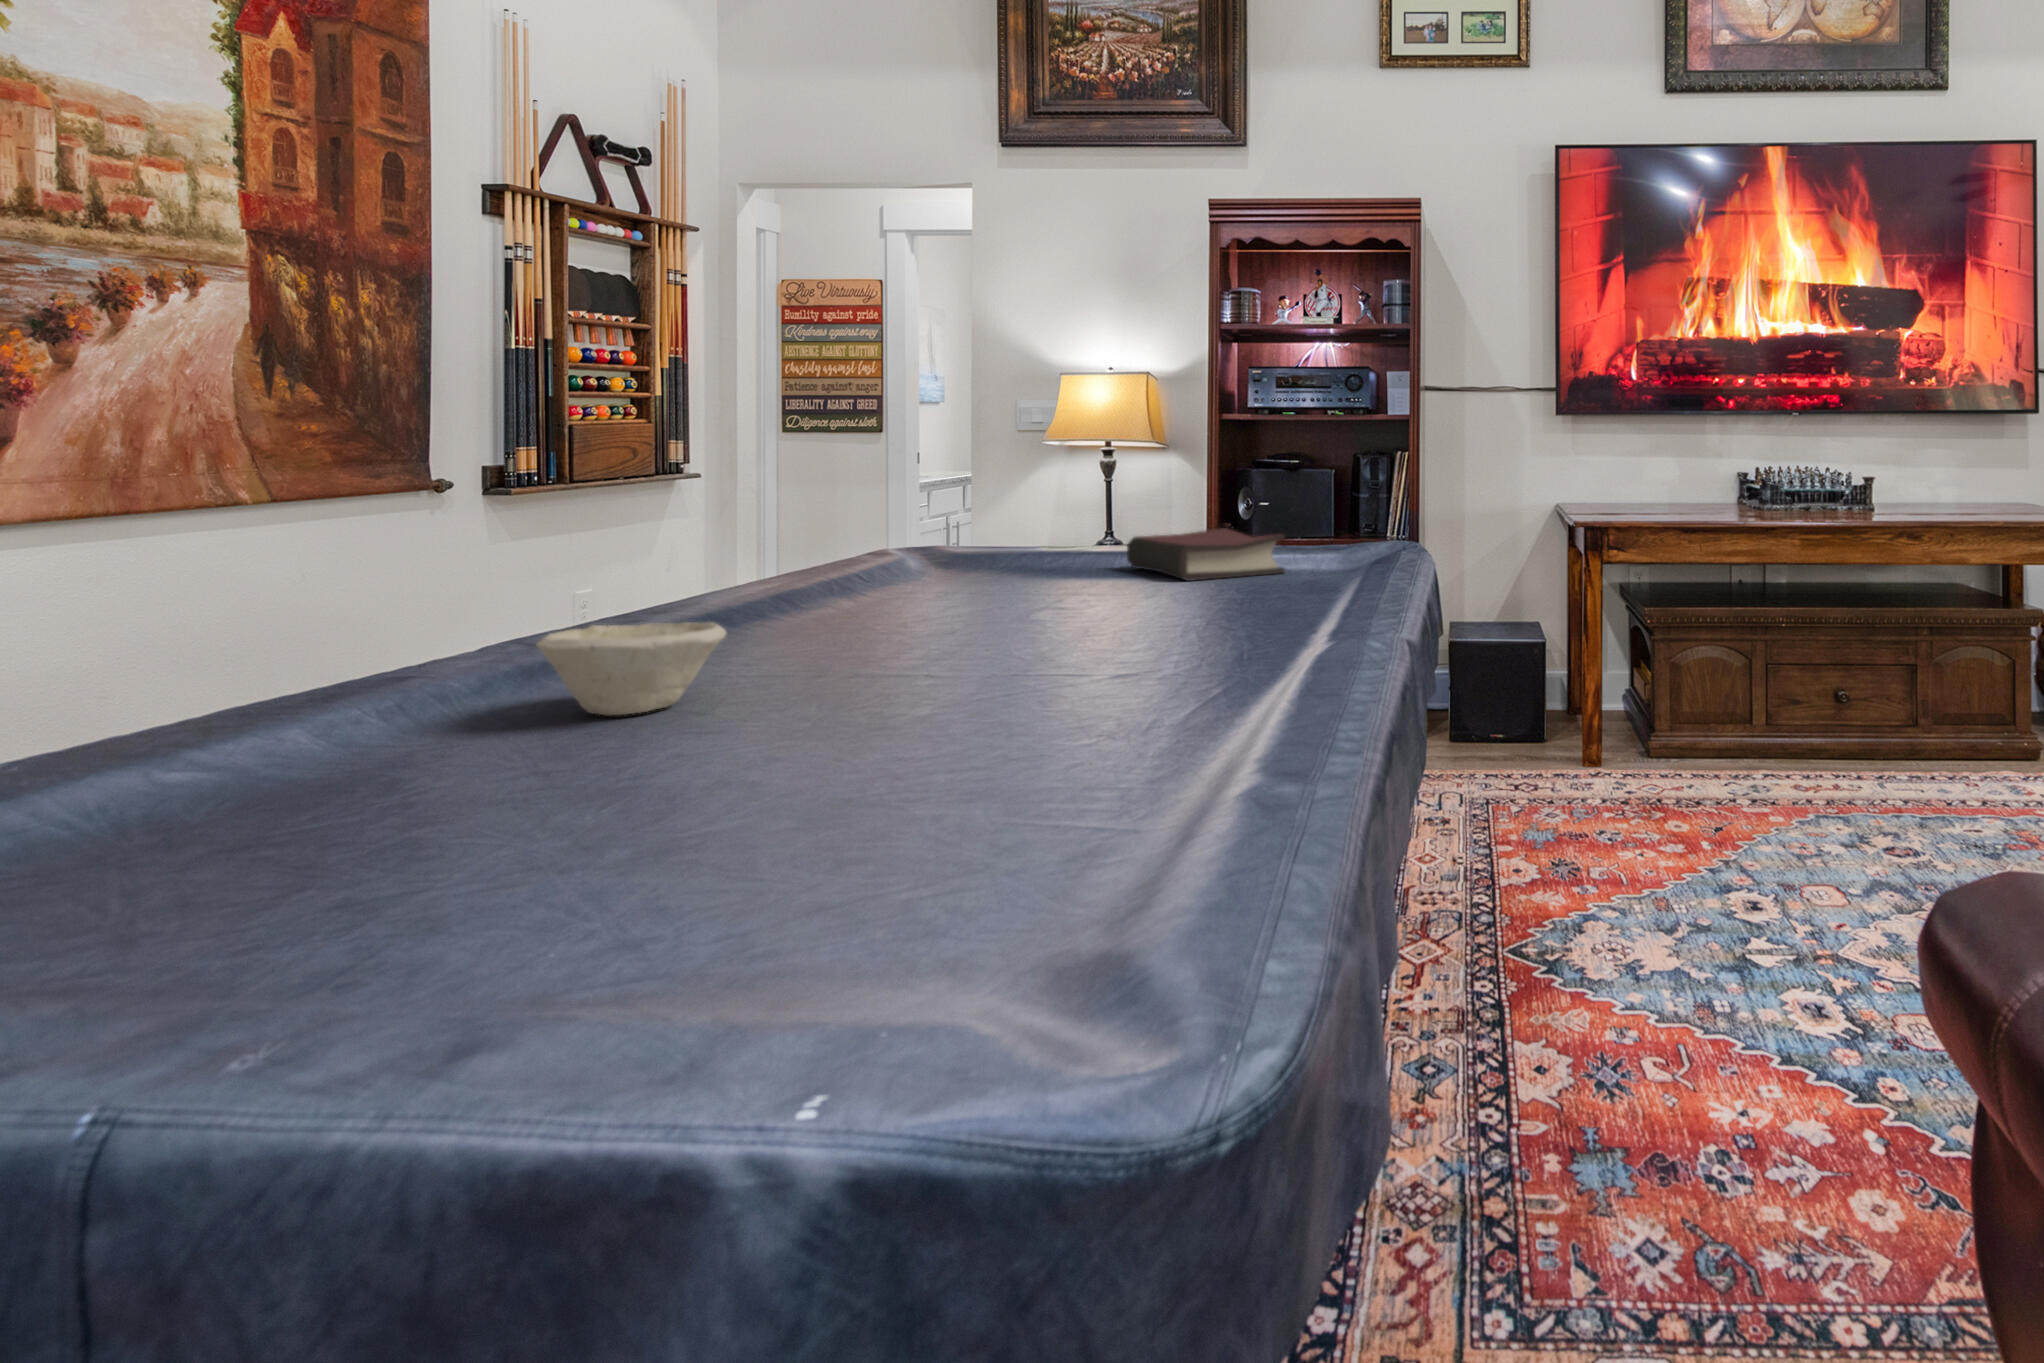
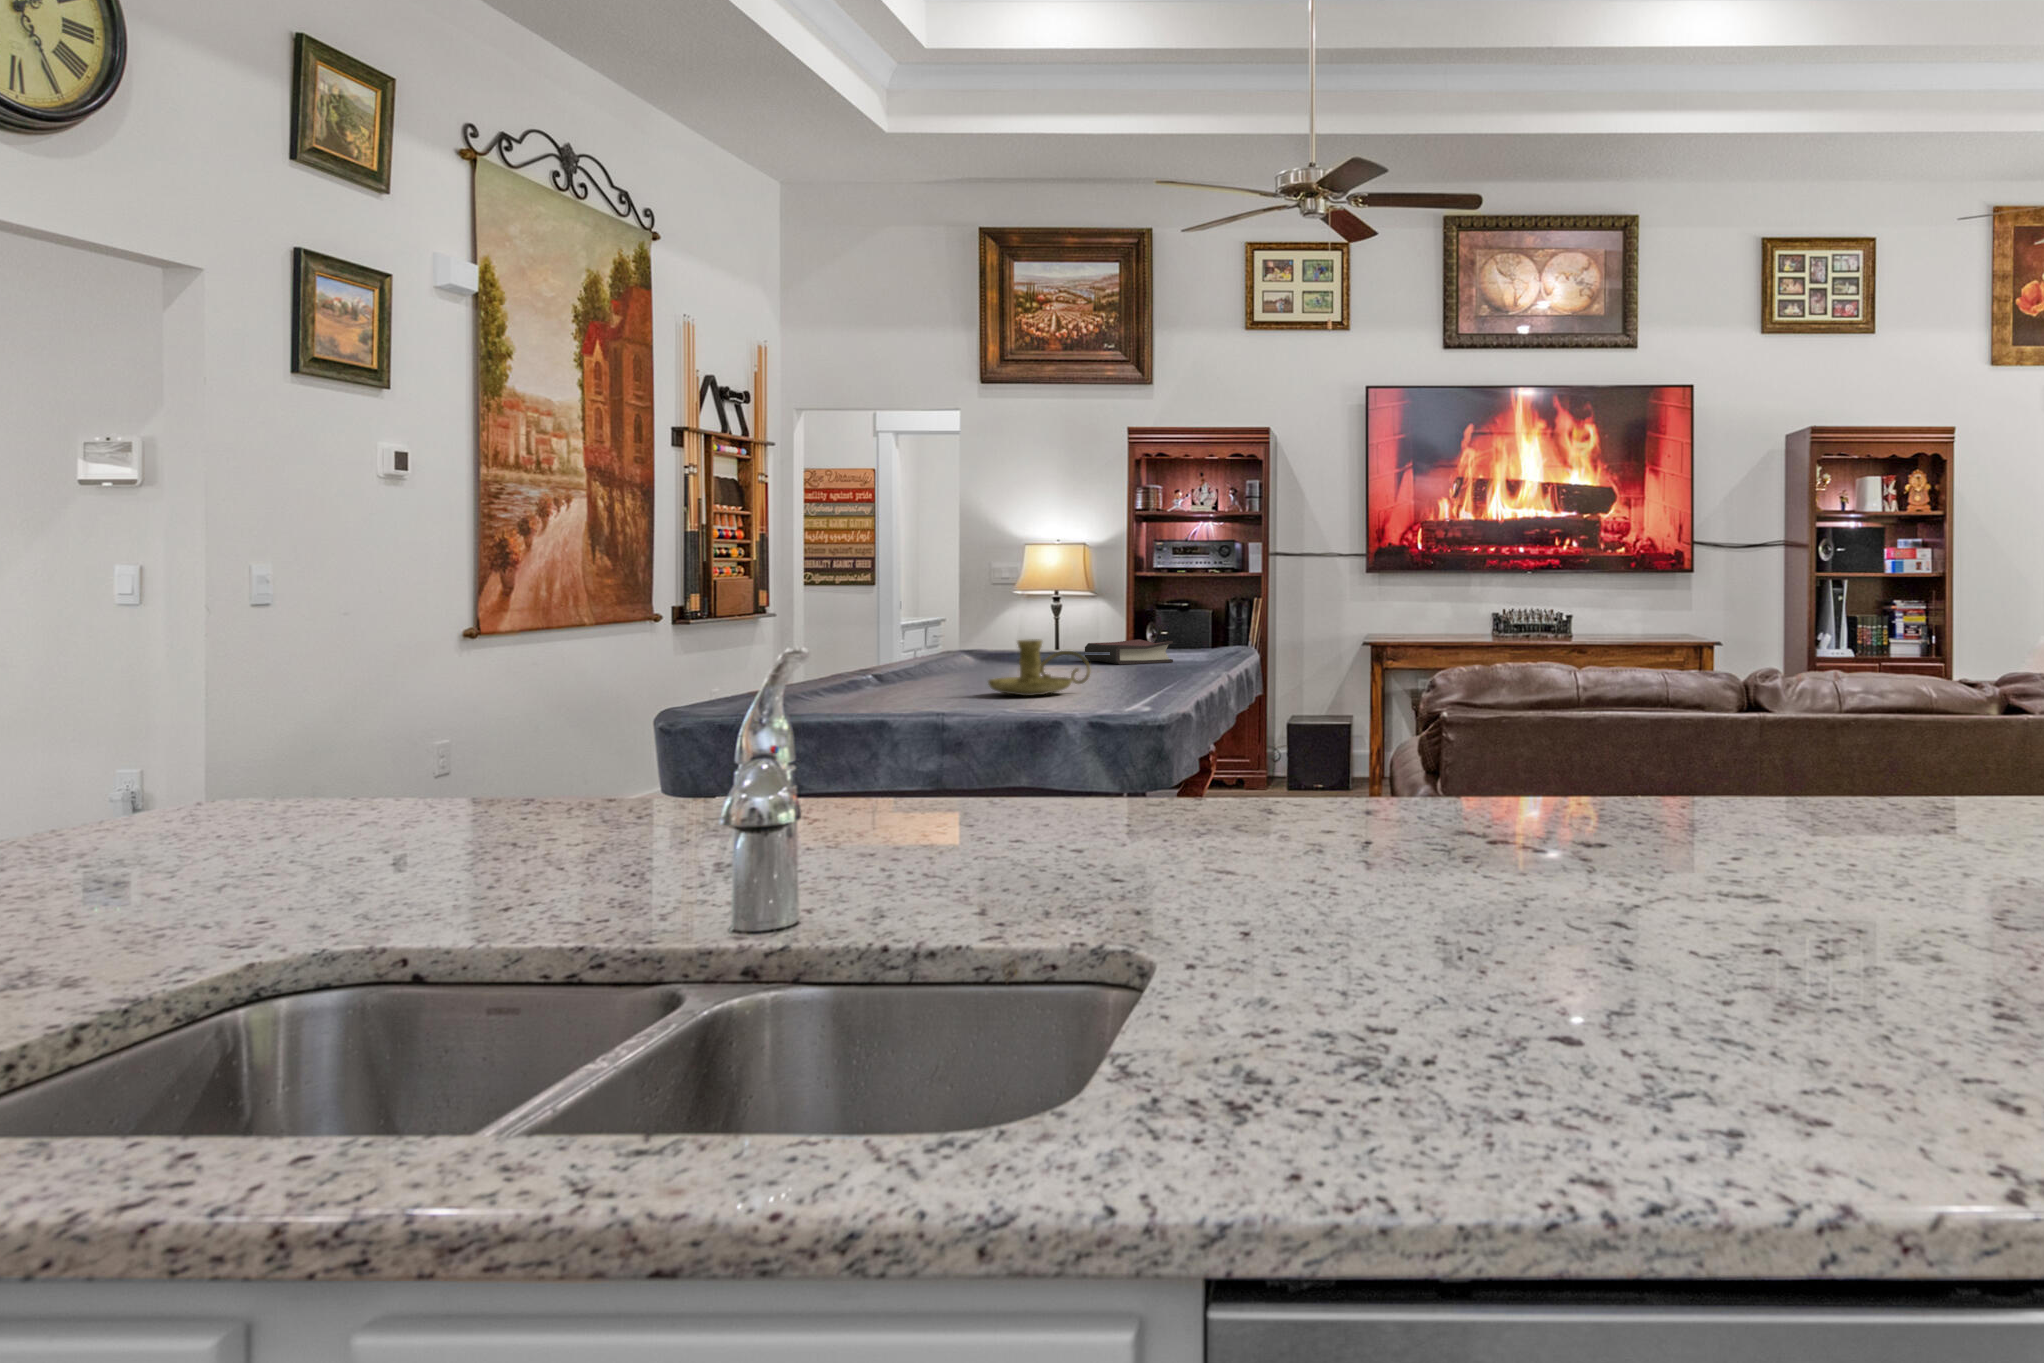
candle holder: none [776,583,1084,755] -> present [988,639,1090,696]
bowl: present [536,622,726,715] -> none [883,660,948,691]

